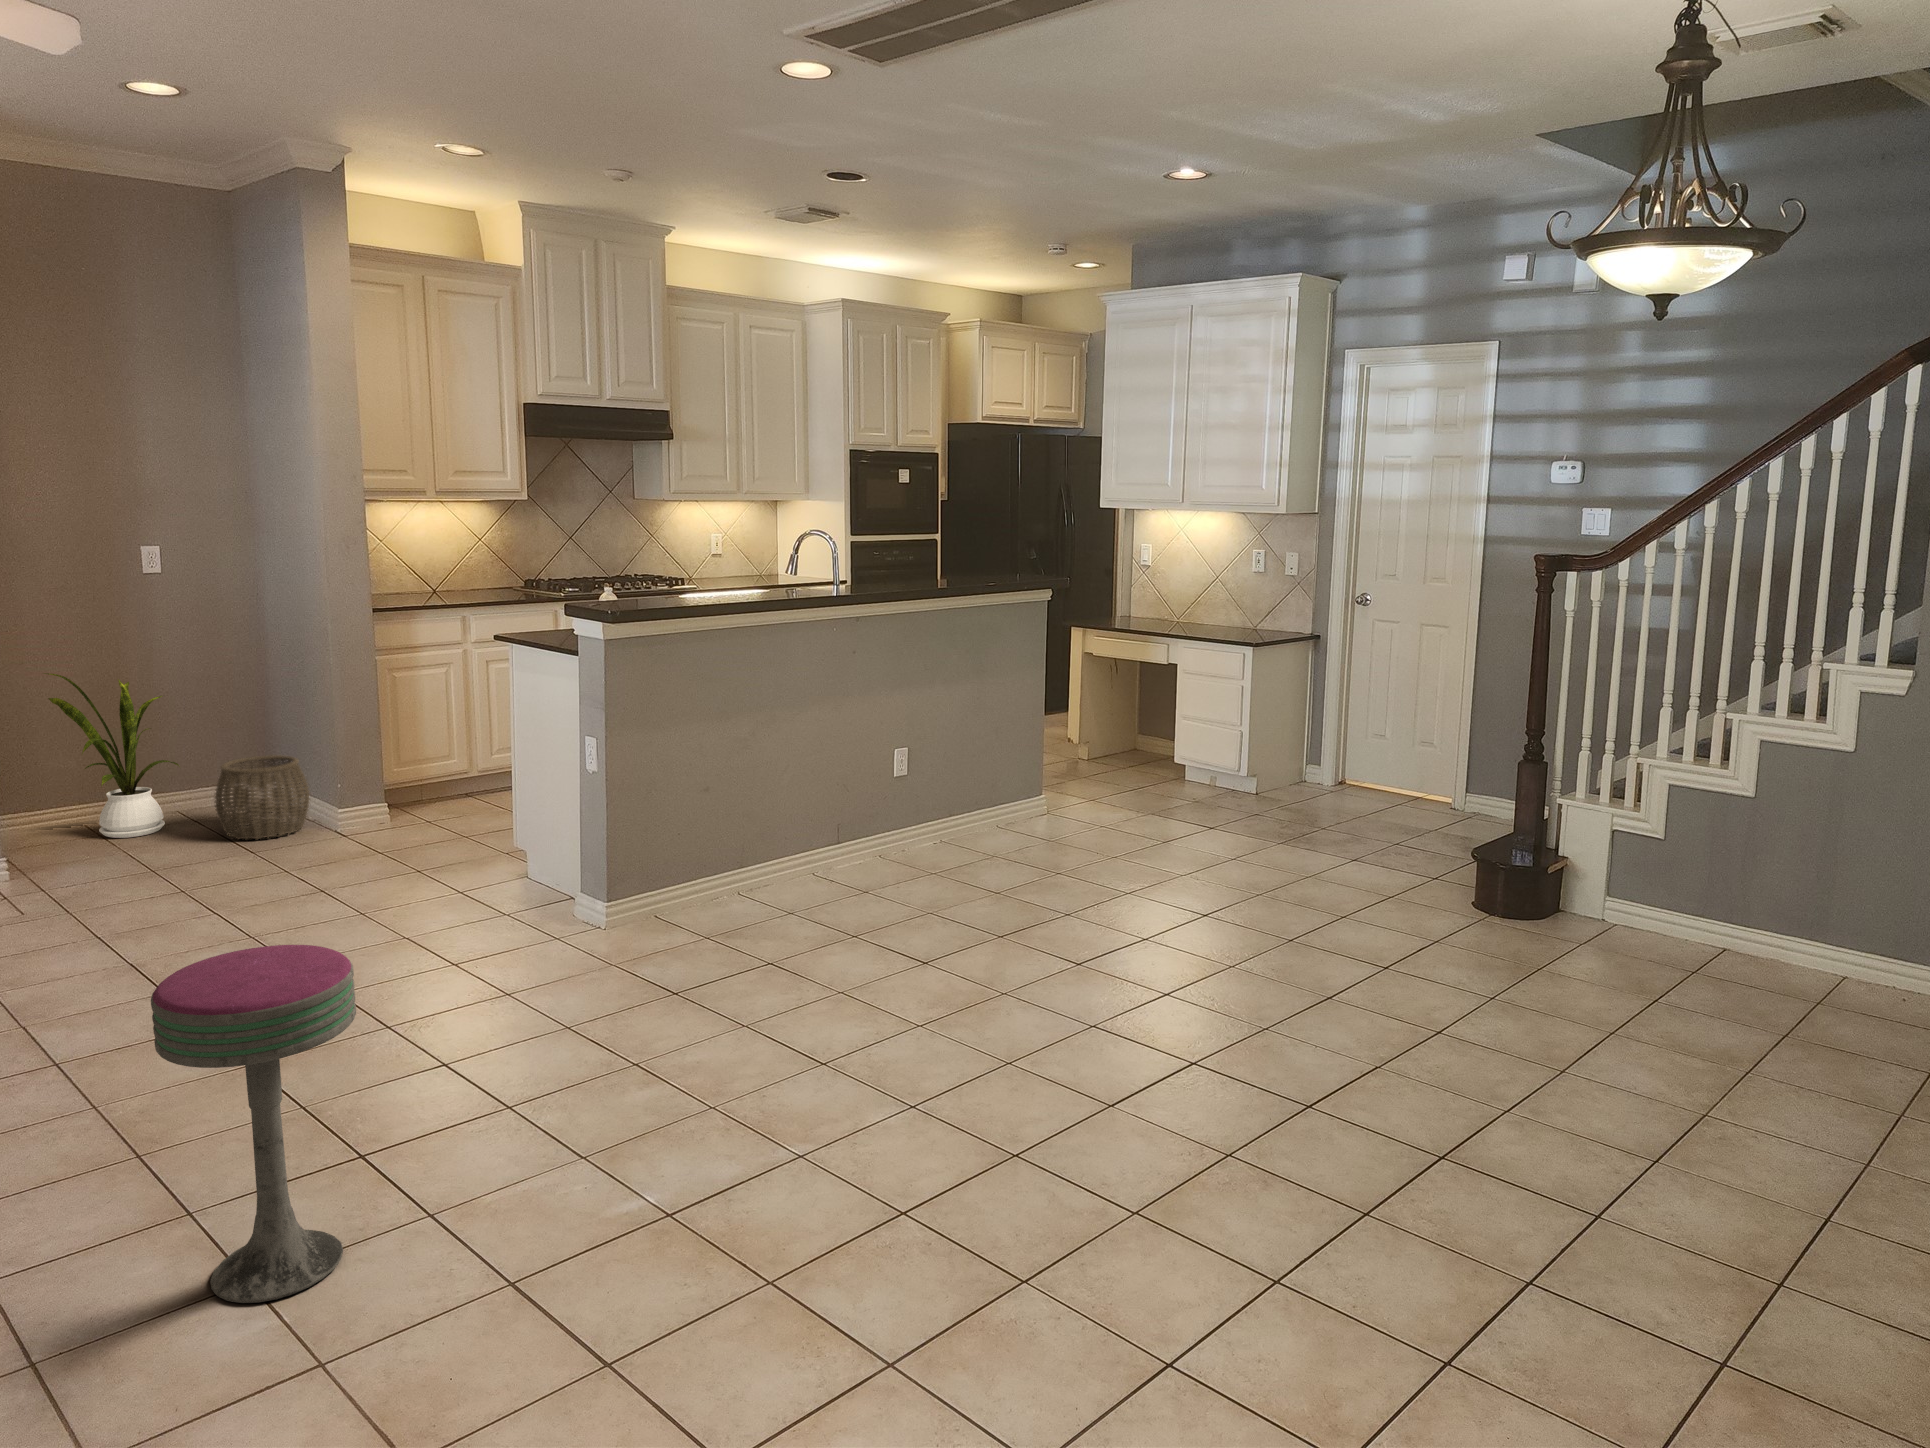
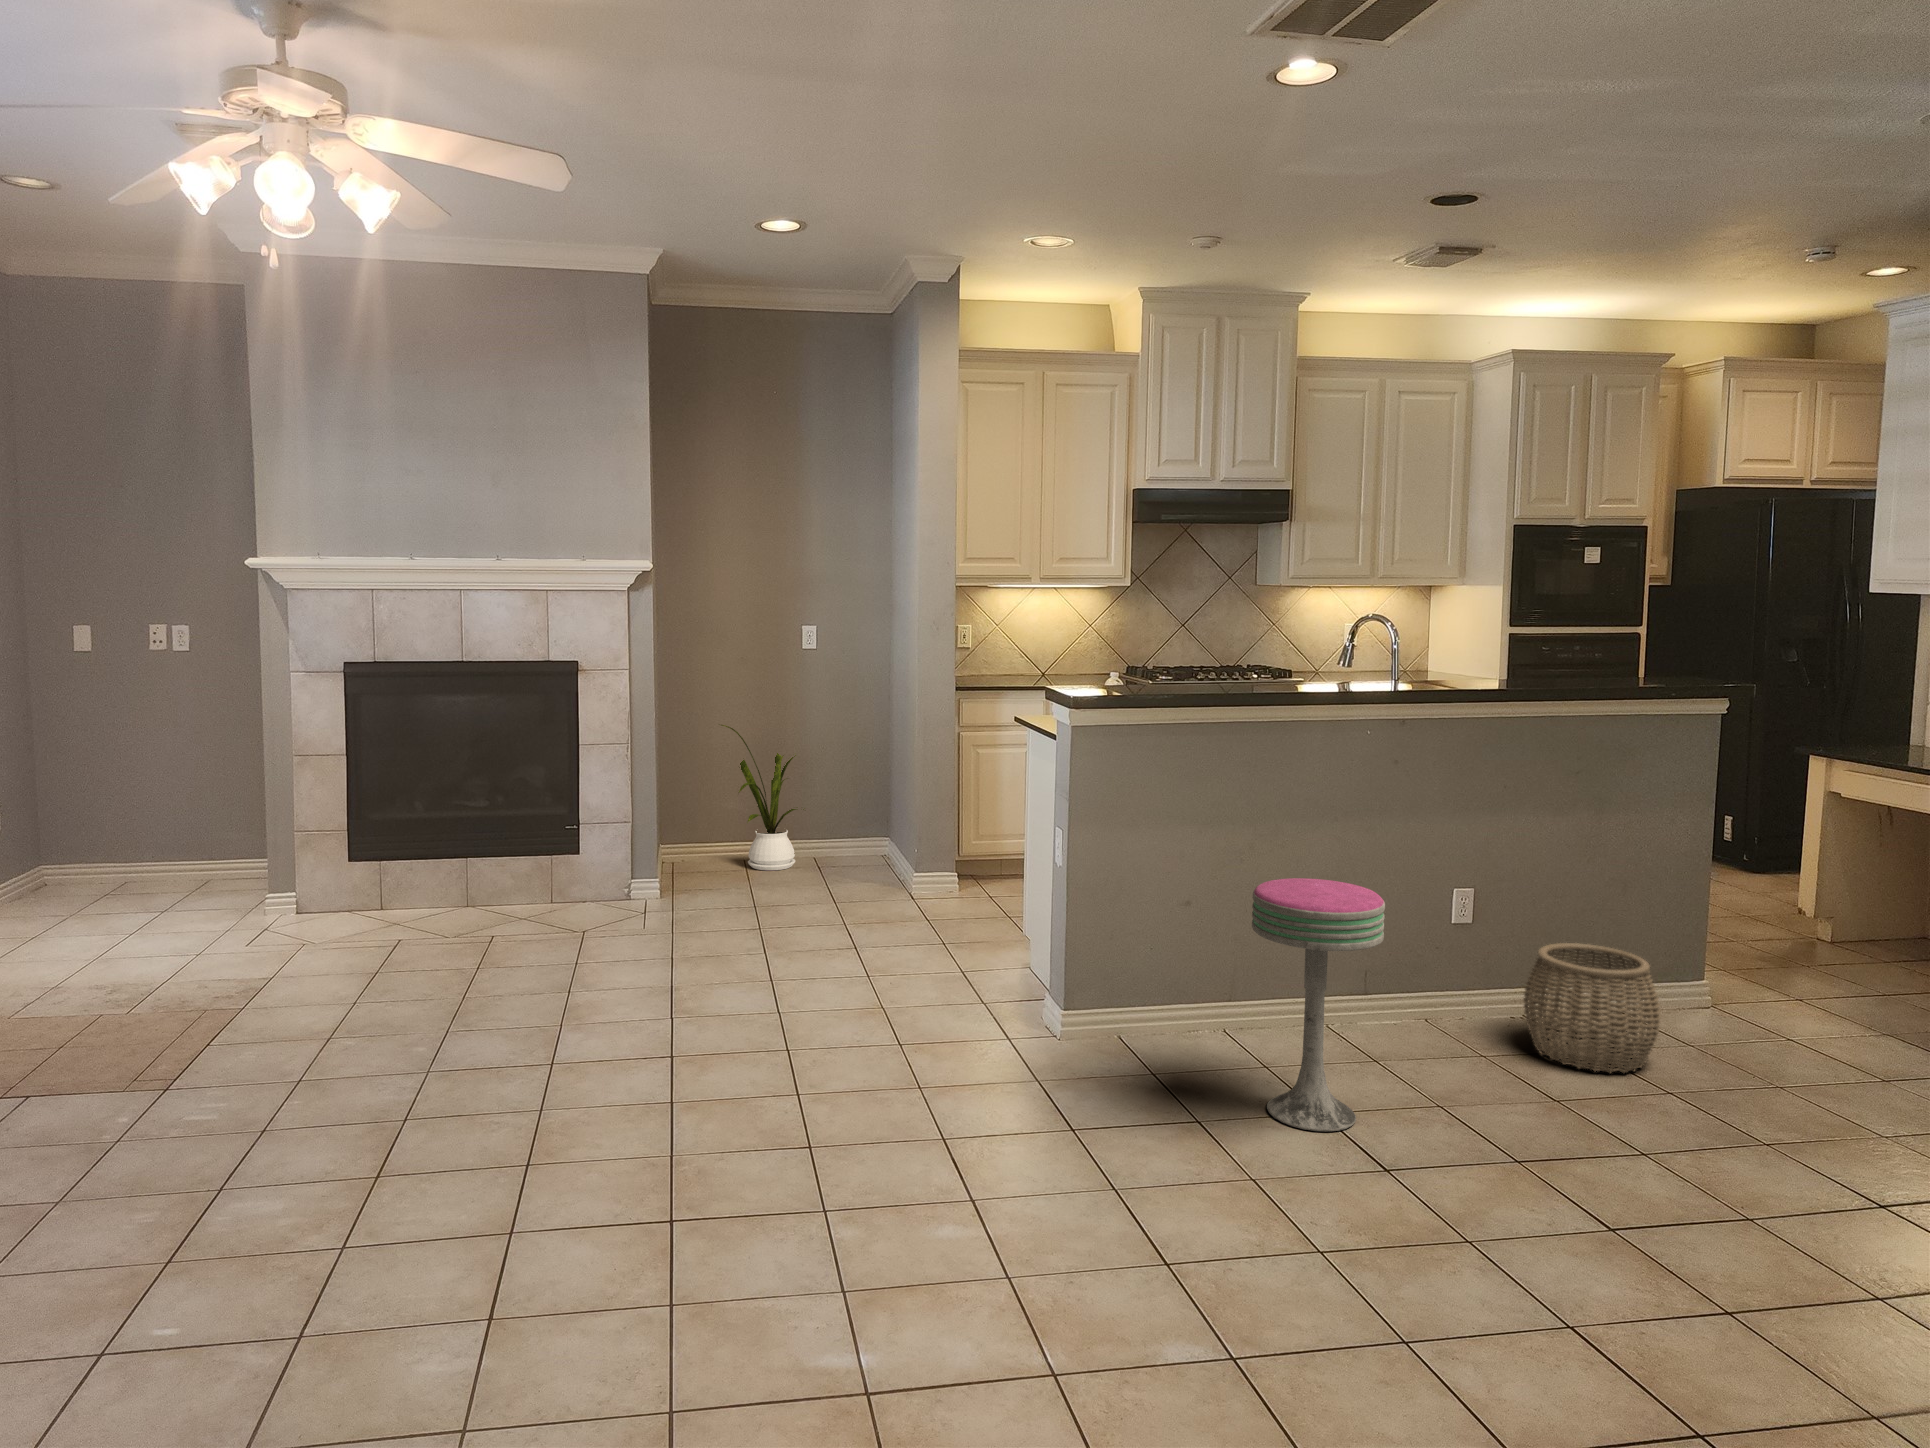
woven basket: present [215,755,310,840] -> present [1524,943,1661,1073]
bar stool: present [151,945,356,1303] -> present [1252,878,1385,1132]

